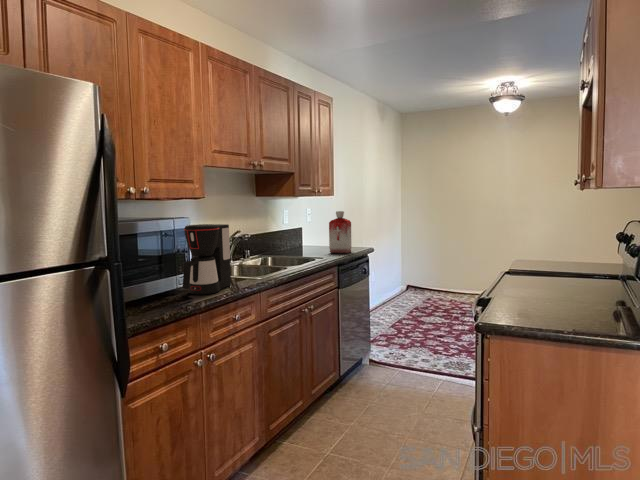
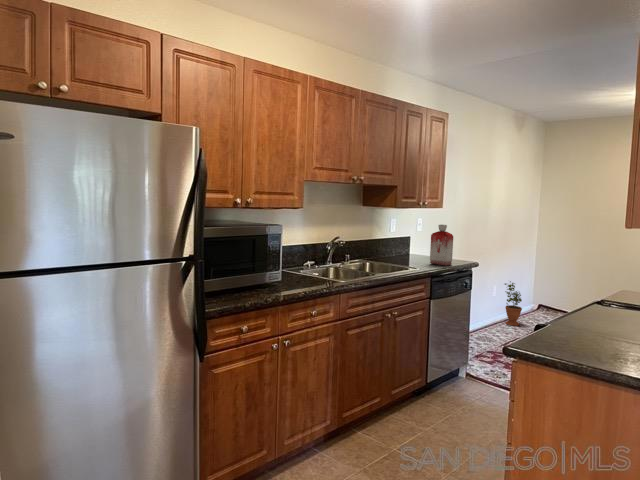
coffee maker: present [183,224,231,295] -> none [270,231,317,290]
potted plant: none [381,265,399,308] -> present [505,281,522,326]

